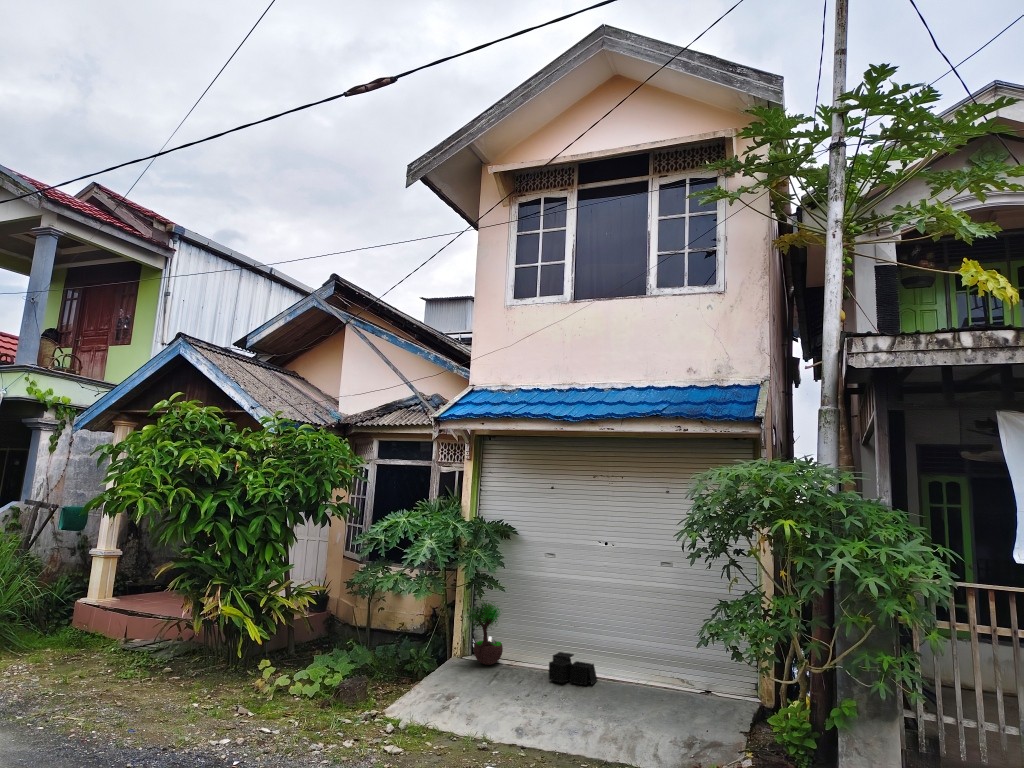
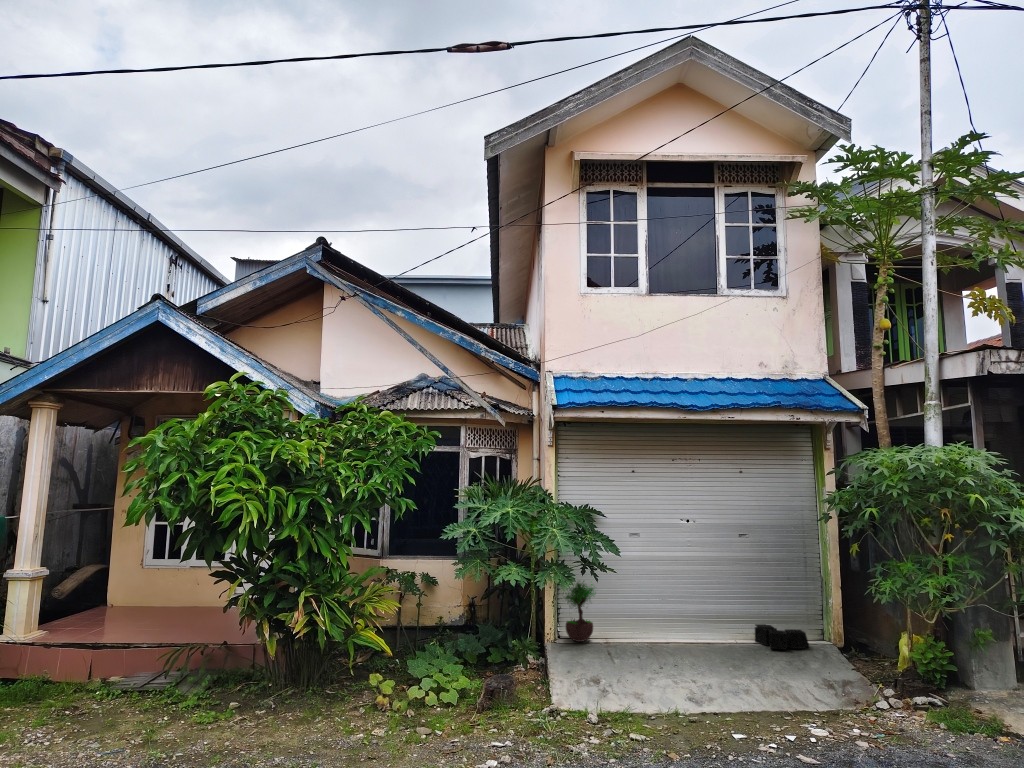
storage bin: present [549,652,597,685] -> present [755,624,809,650]

